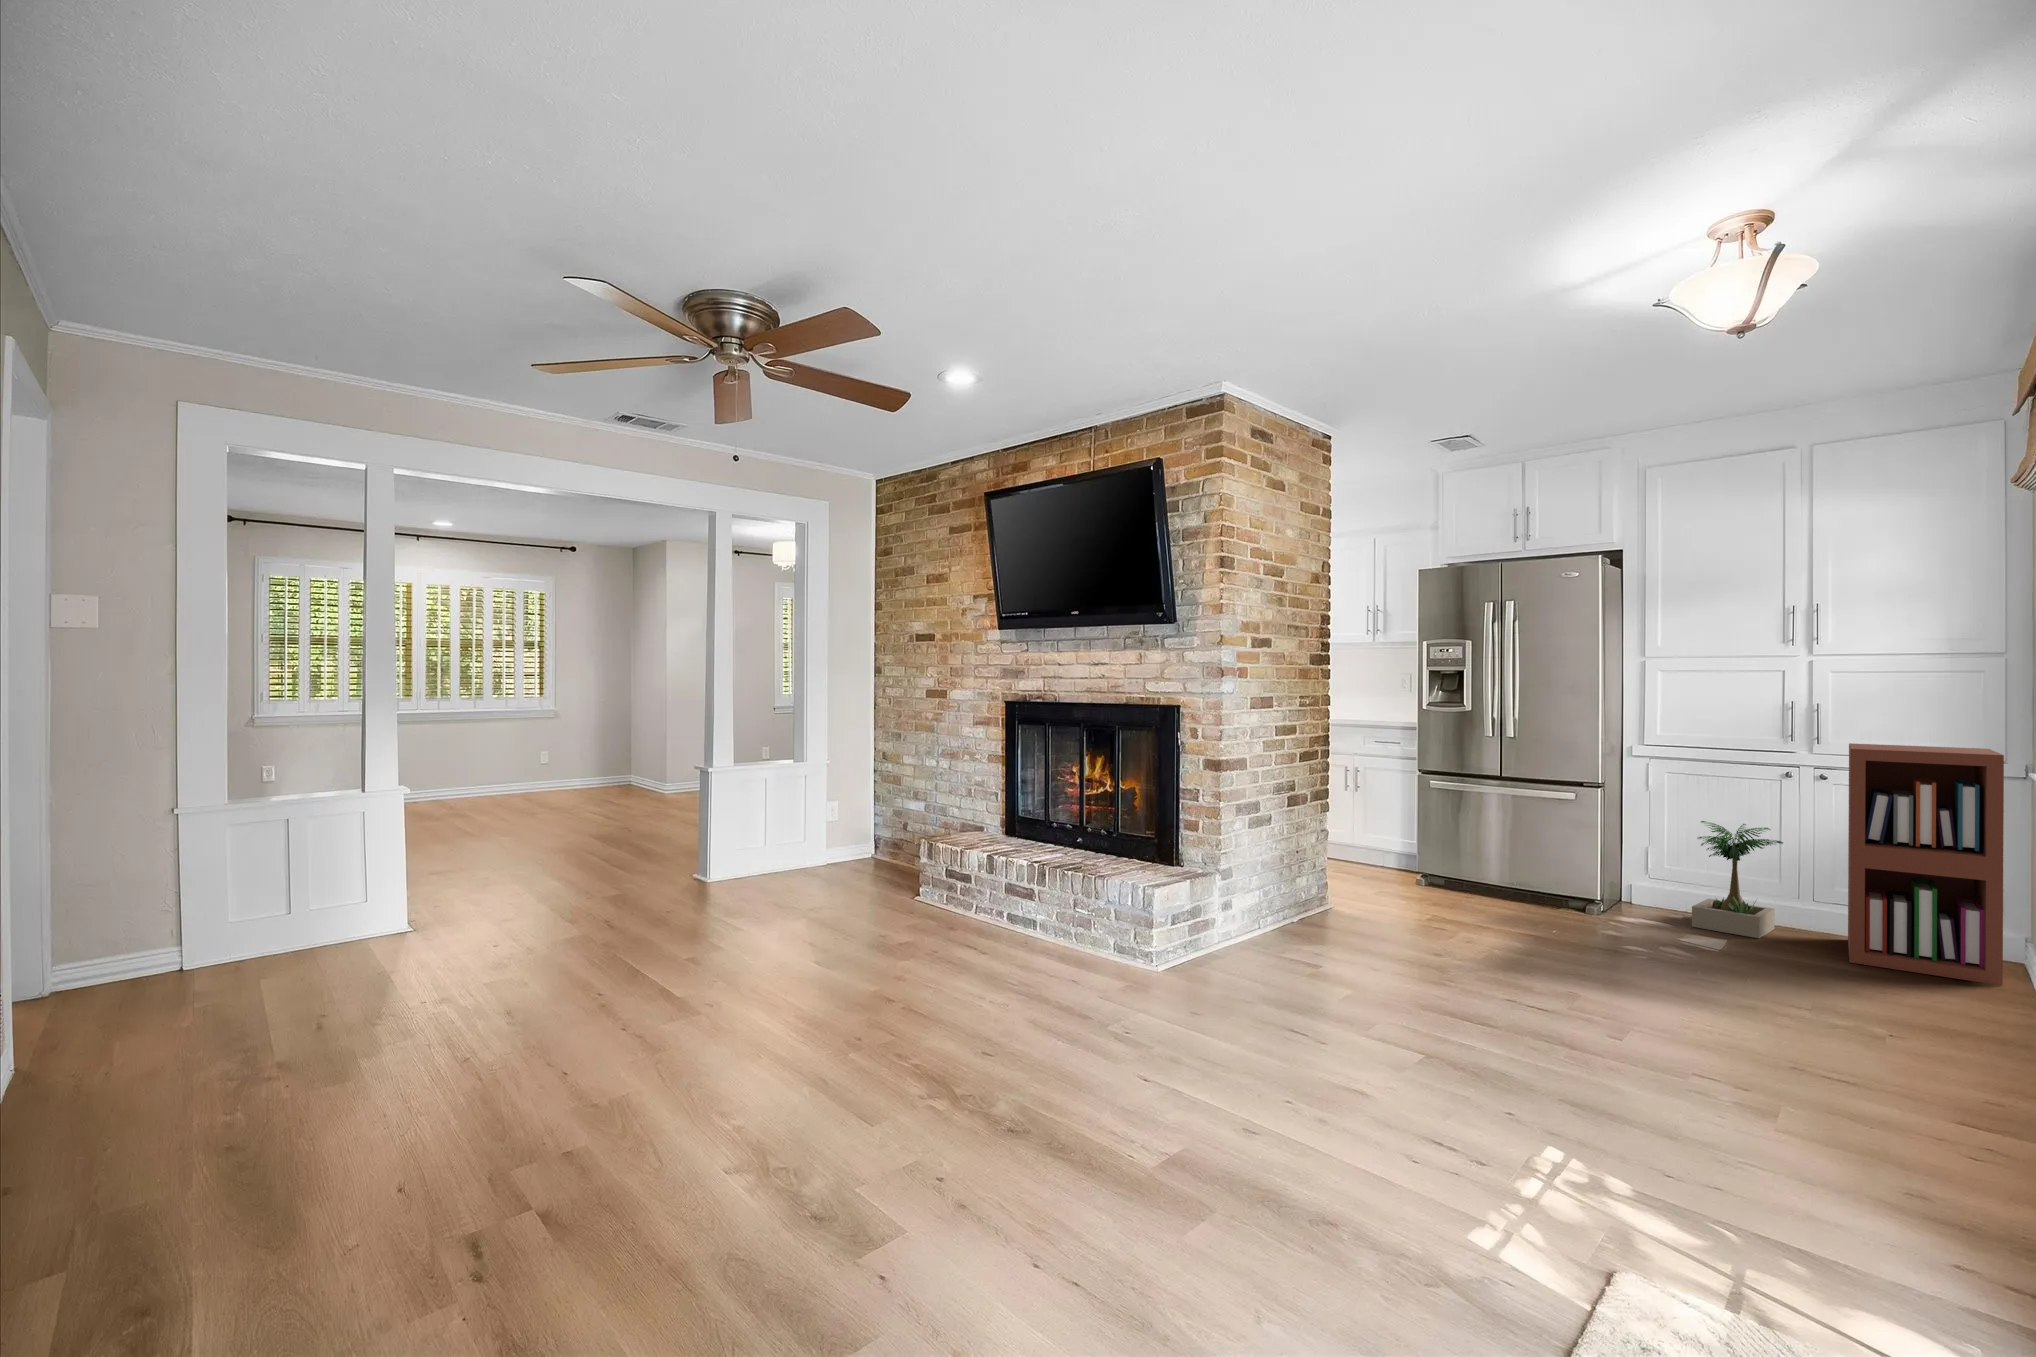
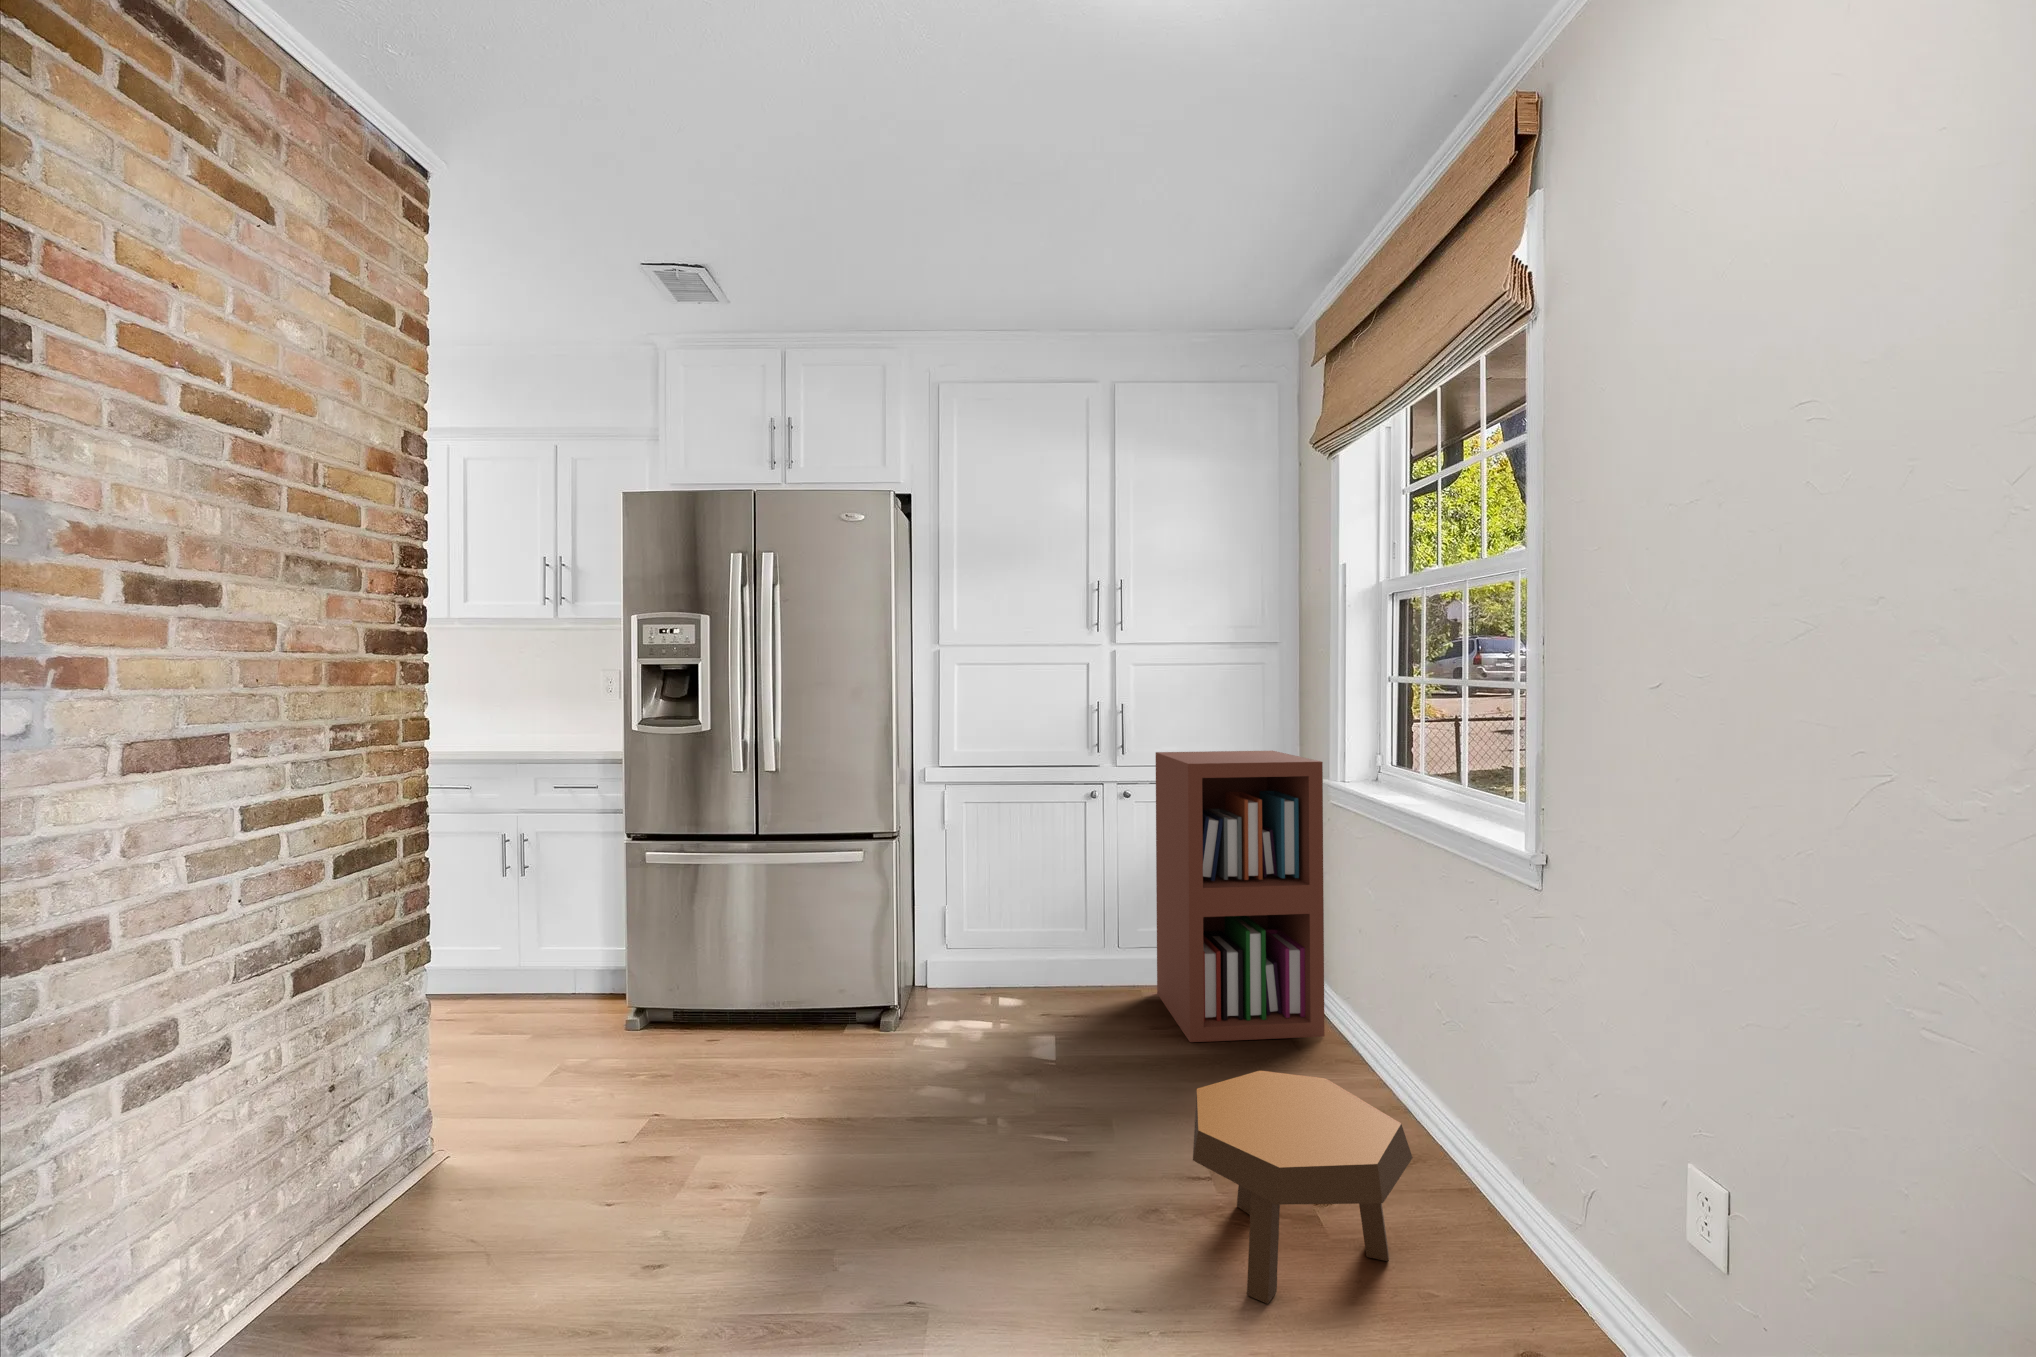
potted plant: present [1692,821,1783,938] -> none [1004,861,1110,1022]
footstool: none [1748,934,1923,1048] -> present [1193,1071,1413,1304]

